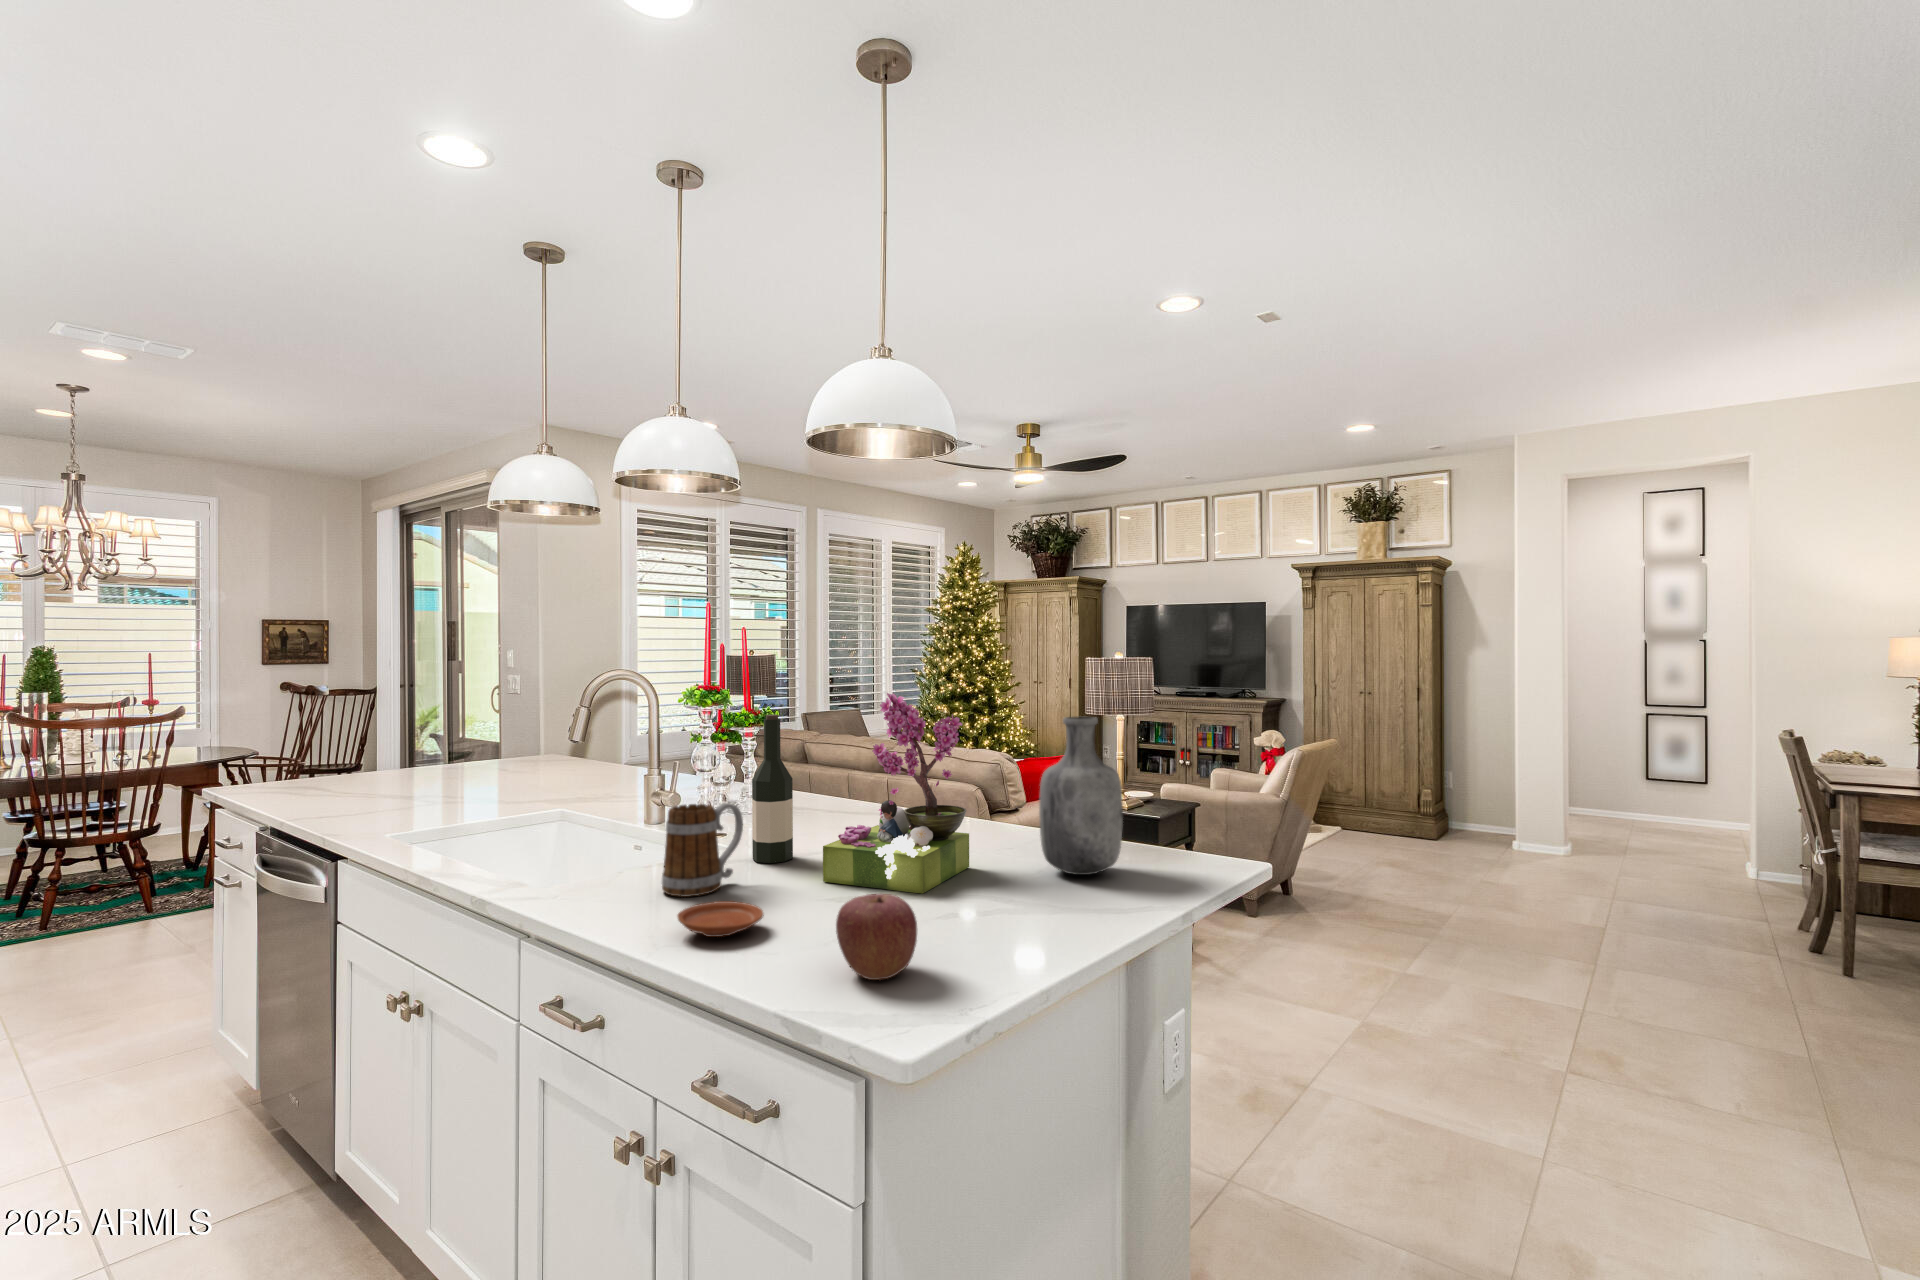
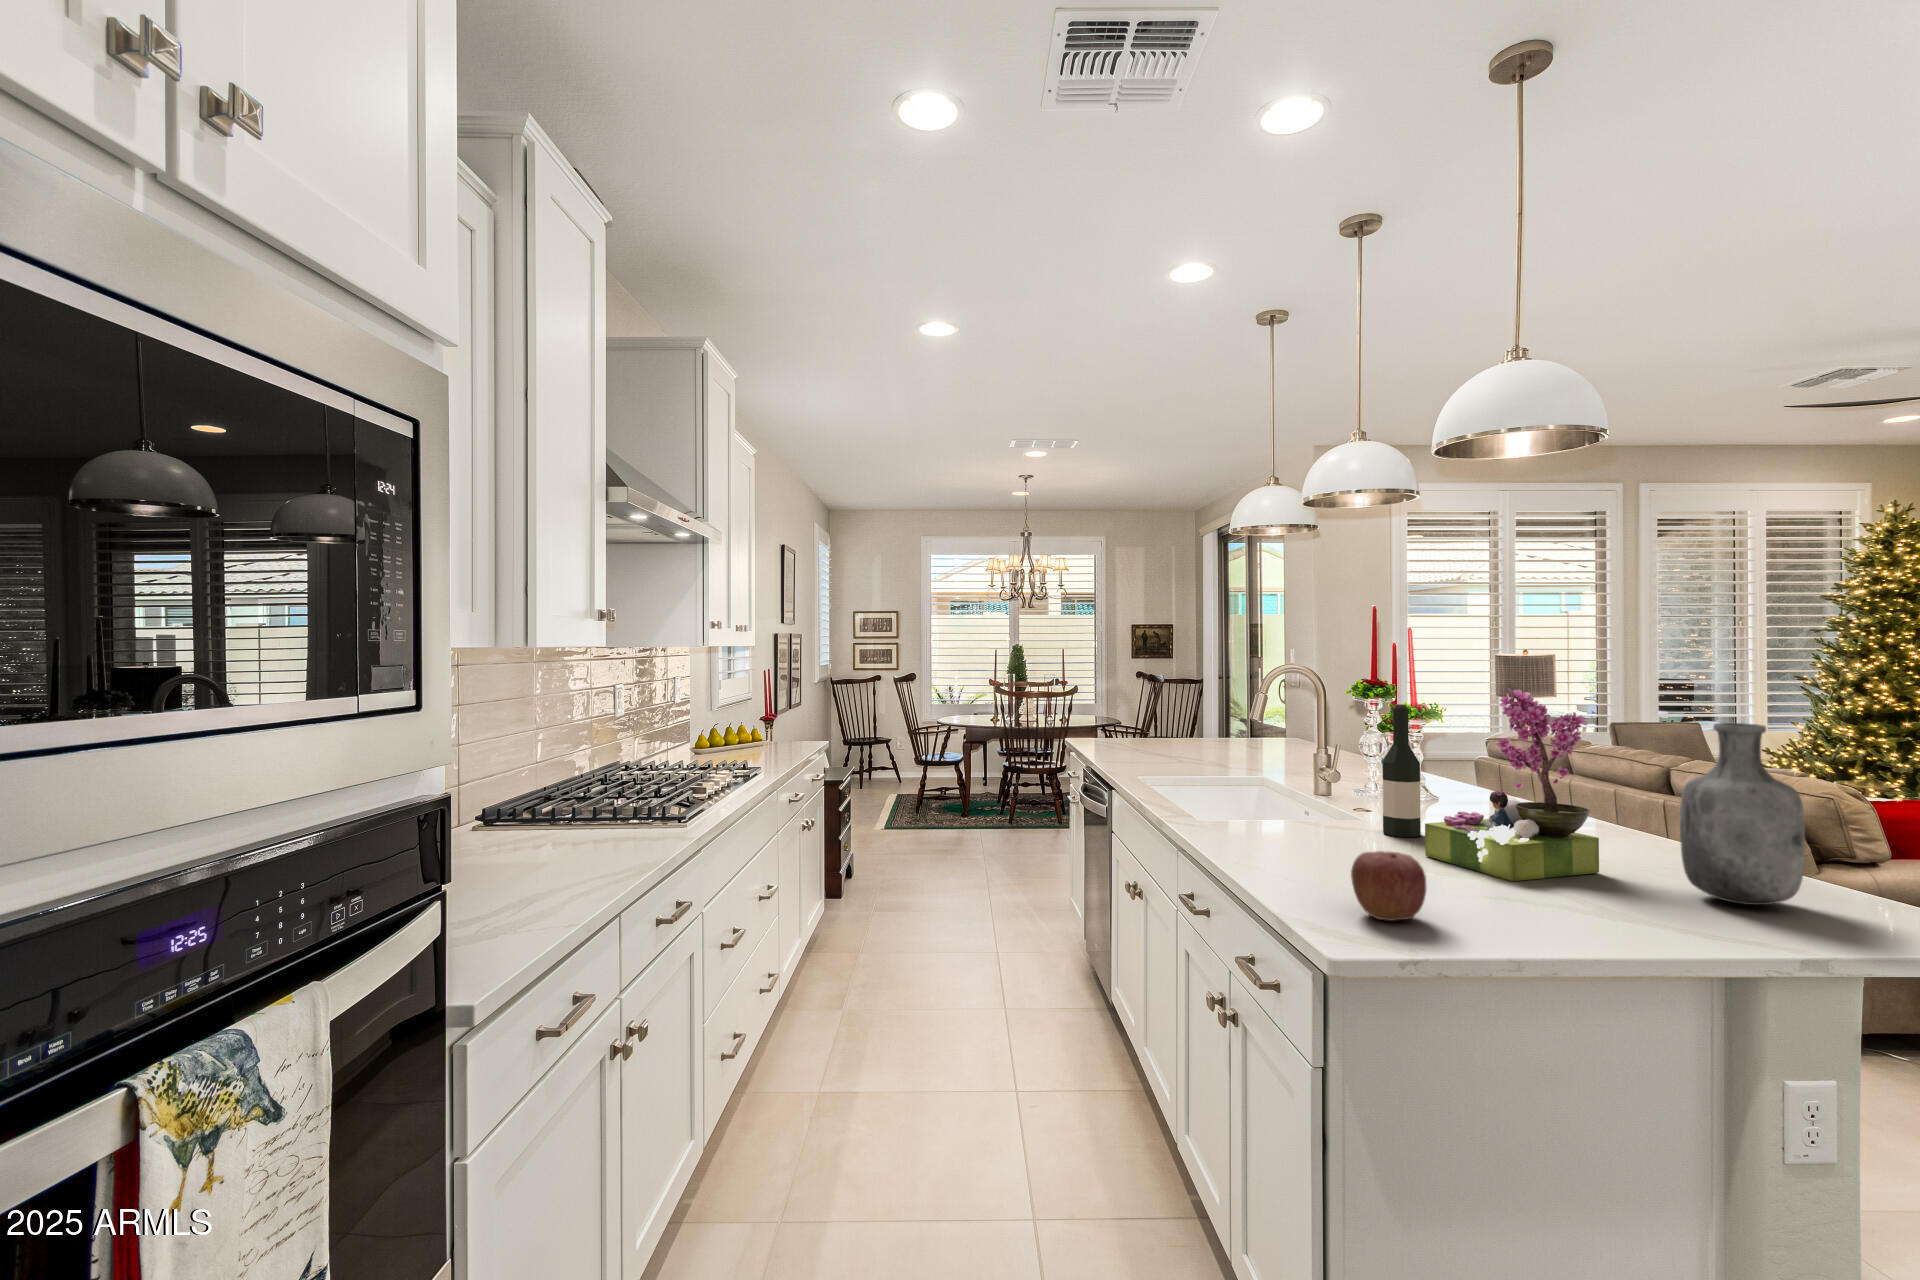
mug: present [662,803,743,897] -> none [1283,771,1356,846]
plate: present [677,901,764,937] -> none [1263,845,1334,871]

